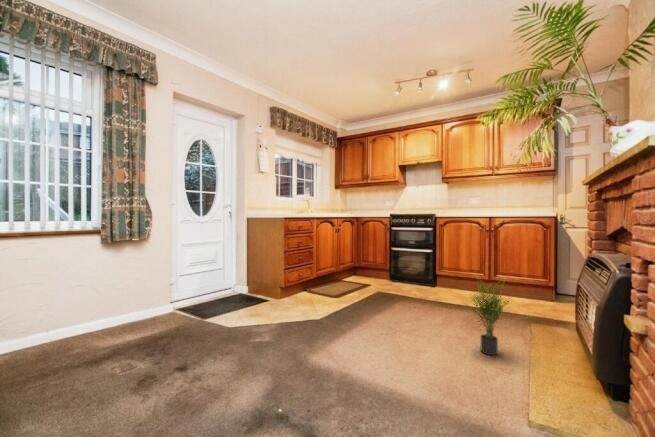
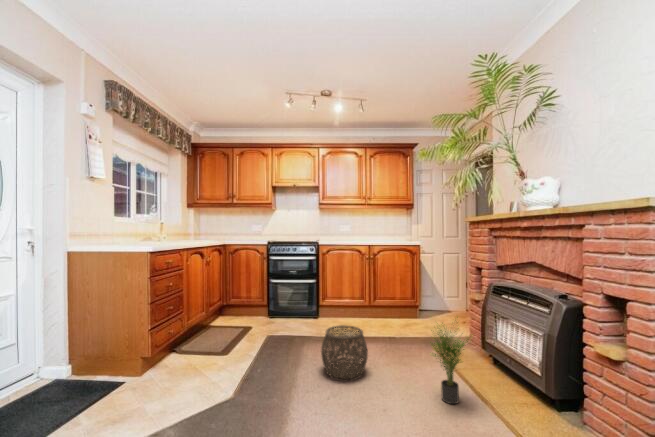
woven basket: none [396,281,437,323] -> present [321,325,368,379]

